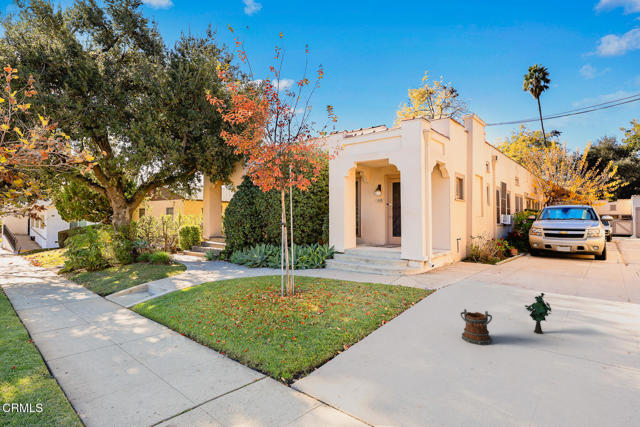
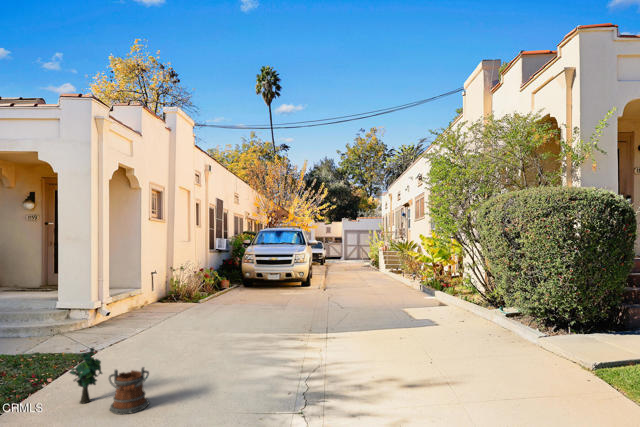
decorative plant: present [525,293,551,334] -> present [69,348,102,404]

